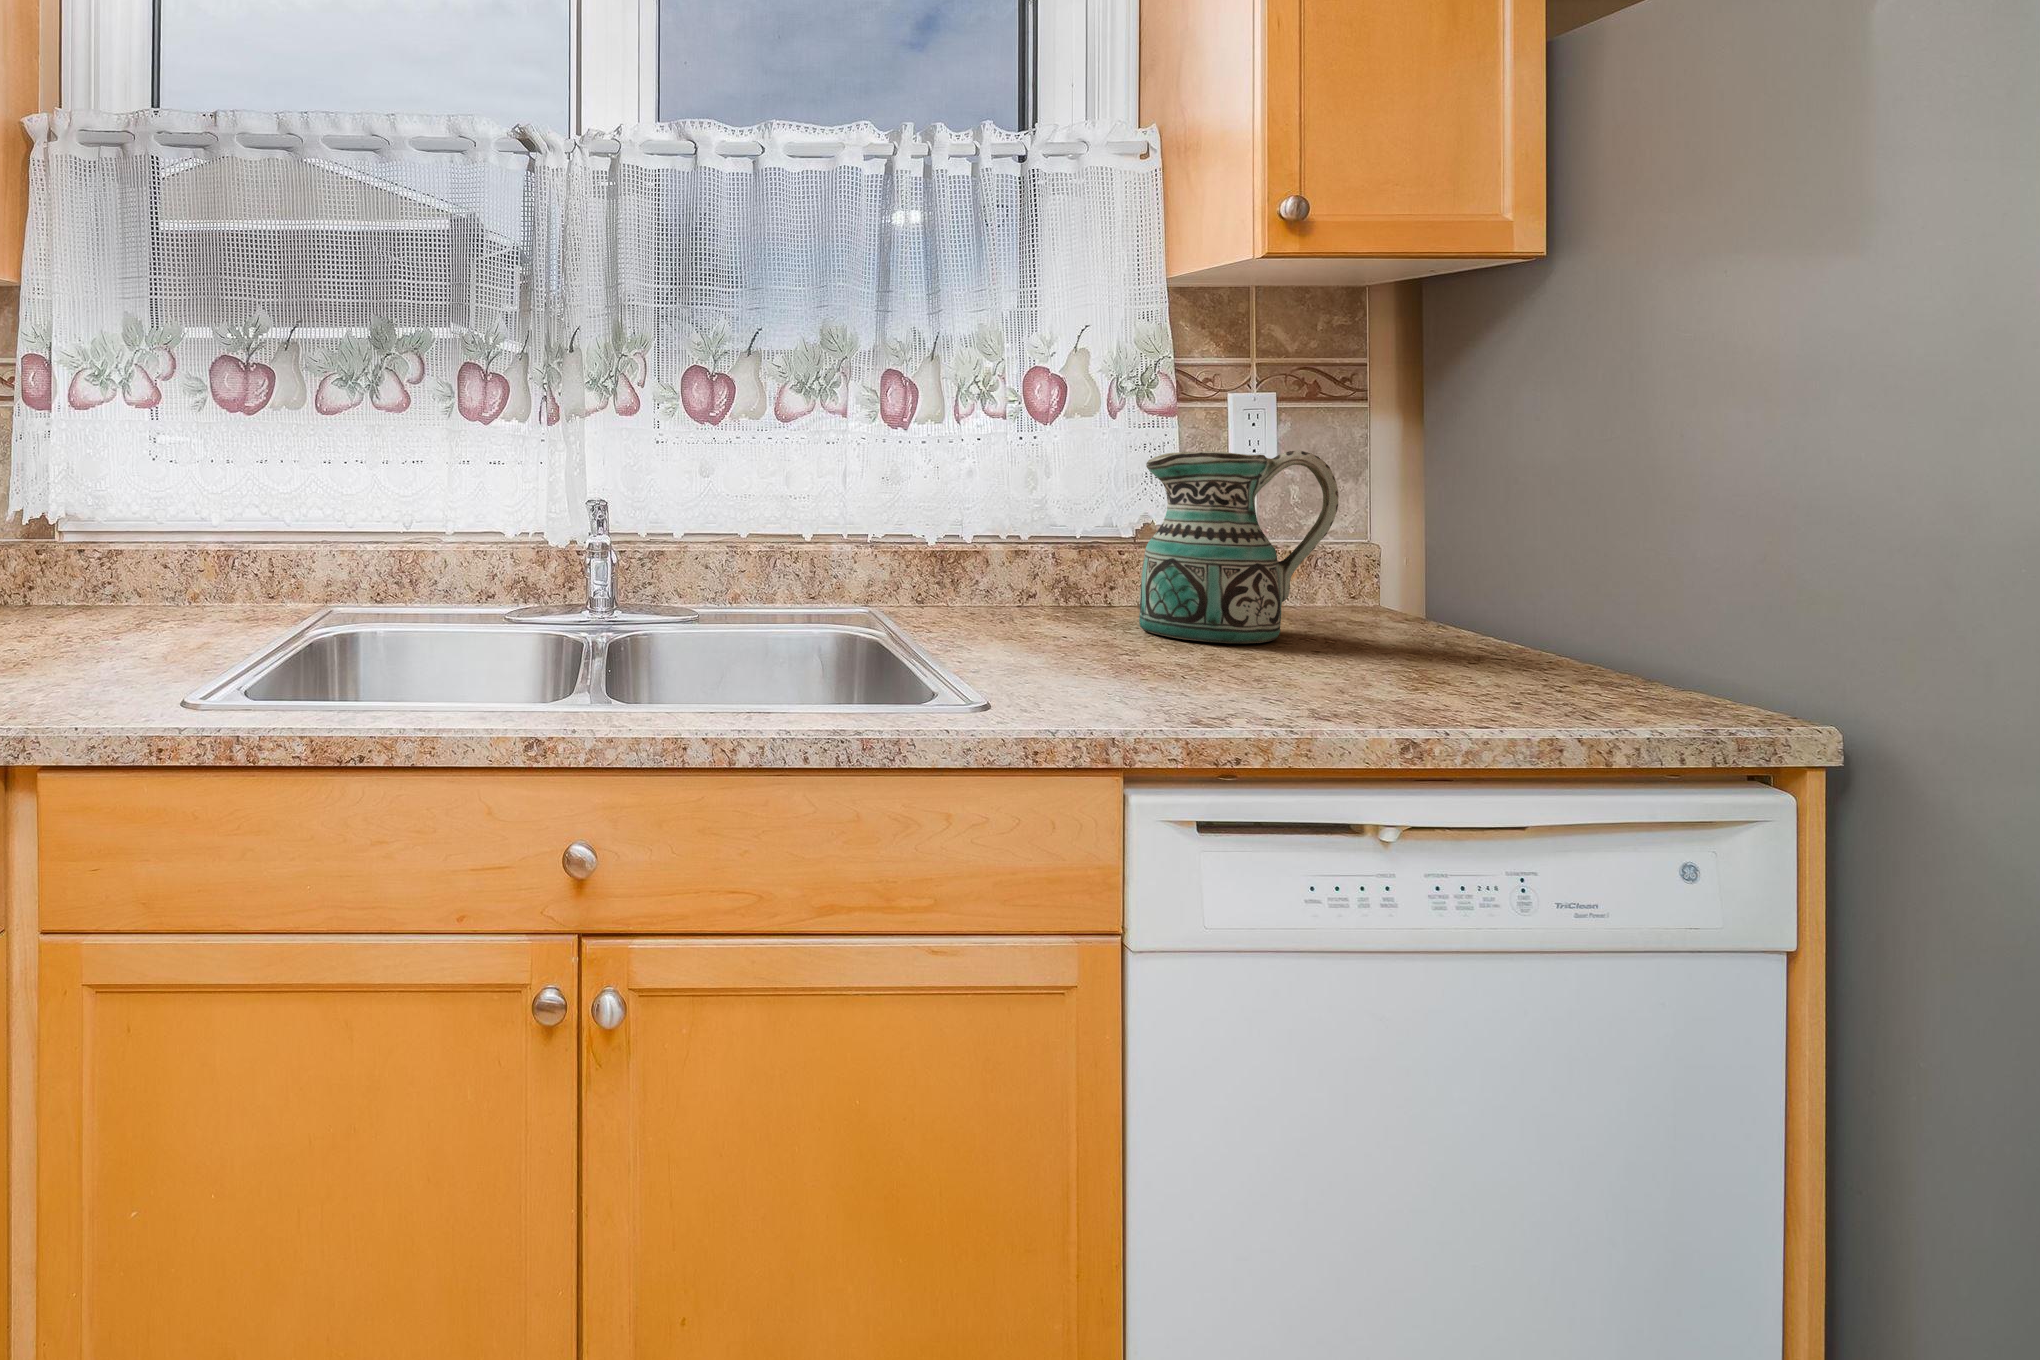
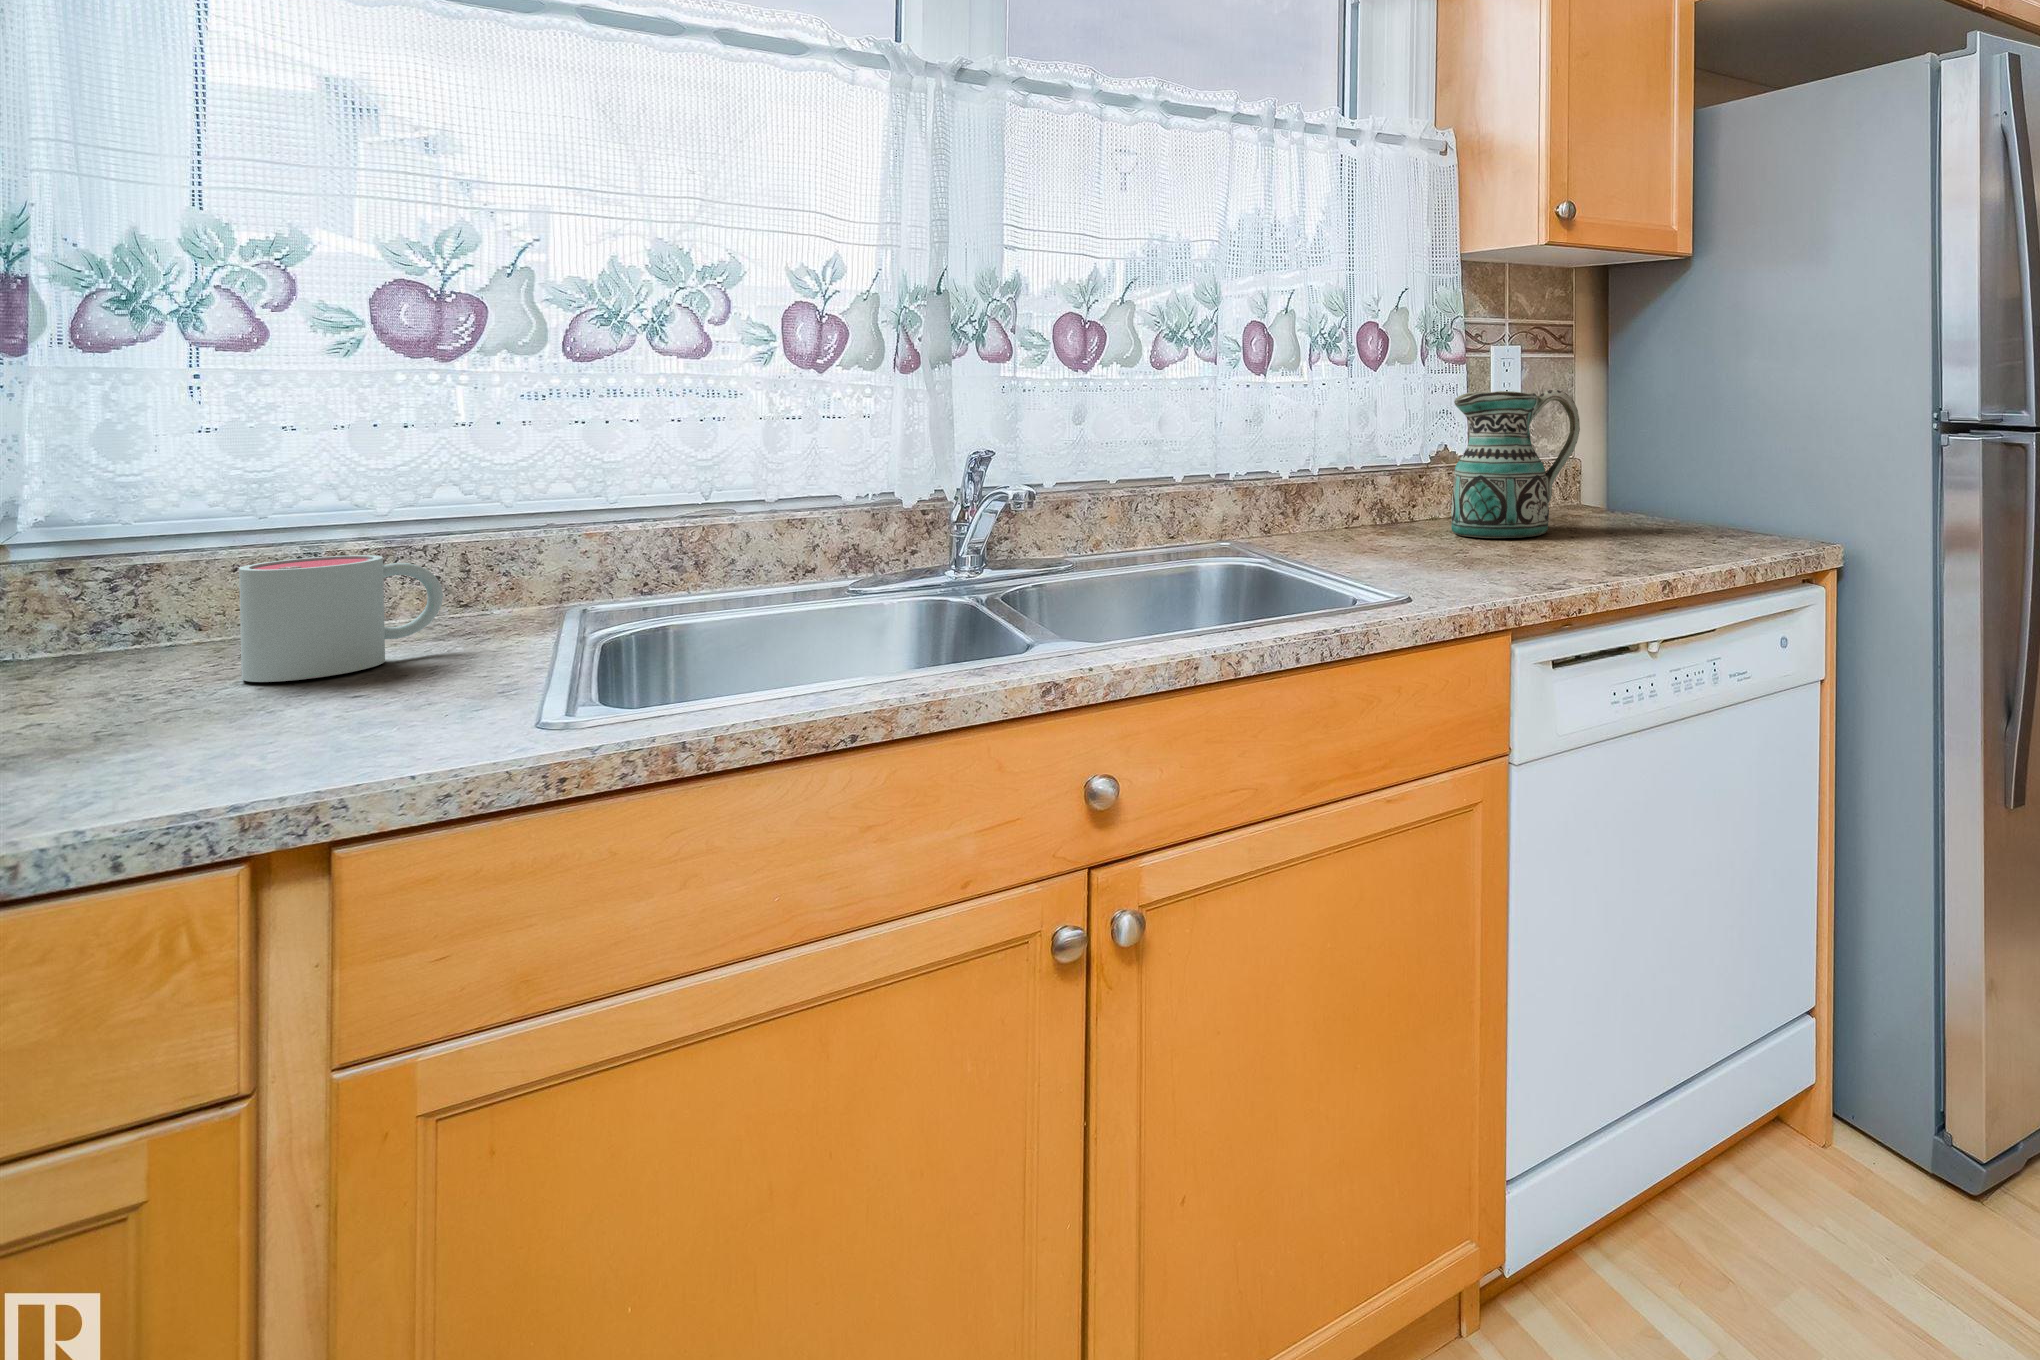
mug: none [107,559,219,645] -> present [239,555,443,682]

